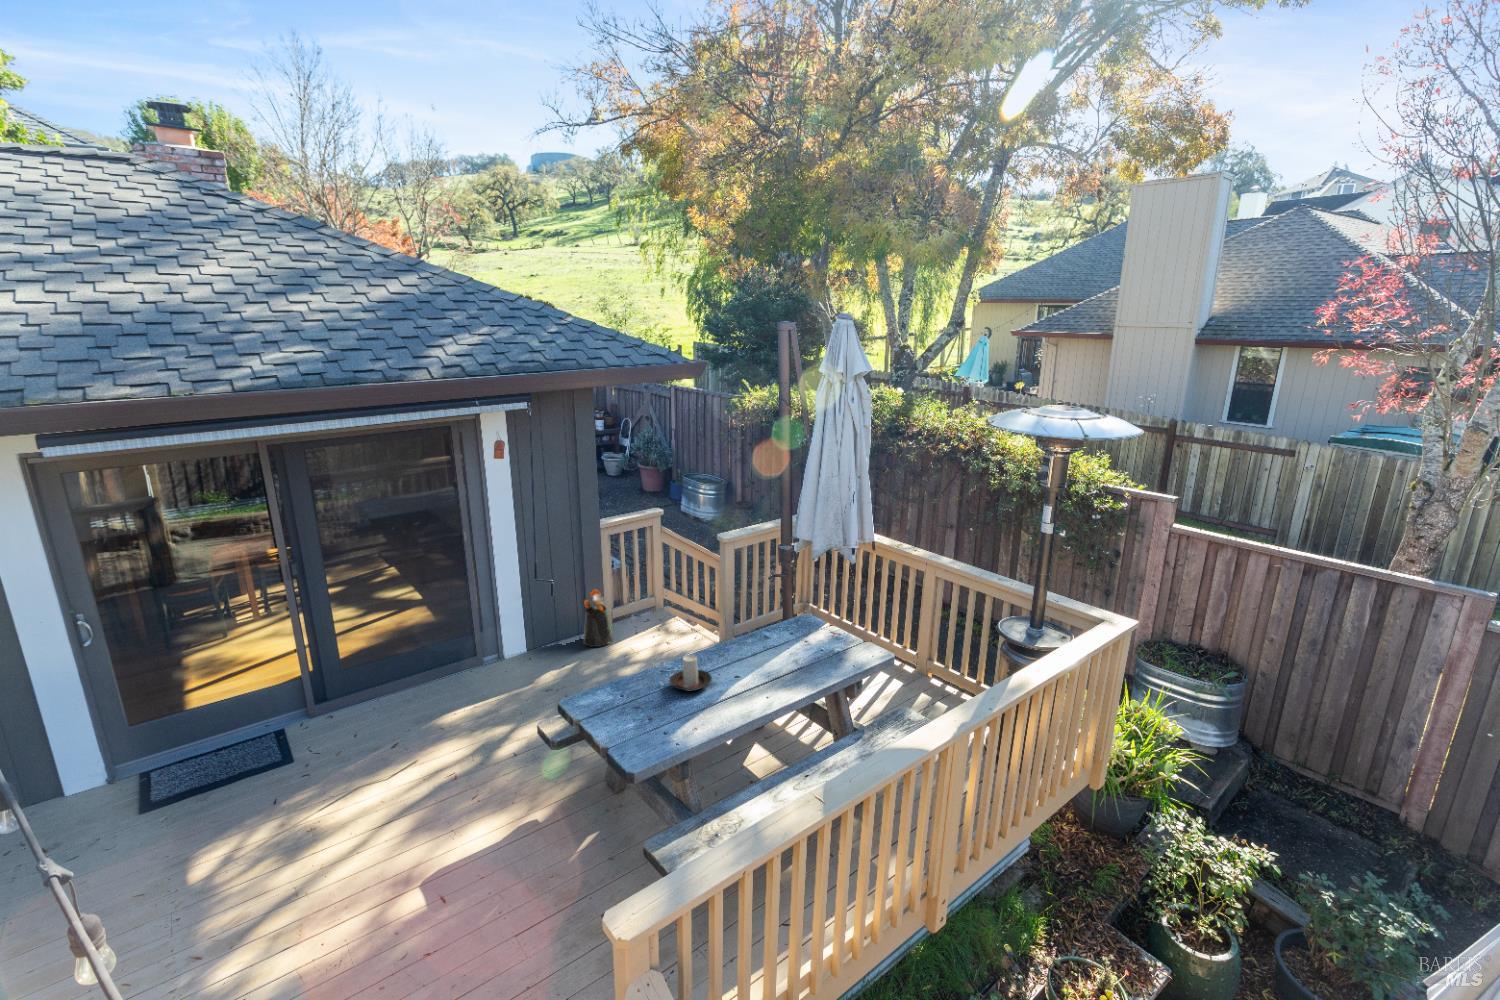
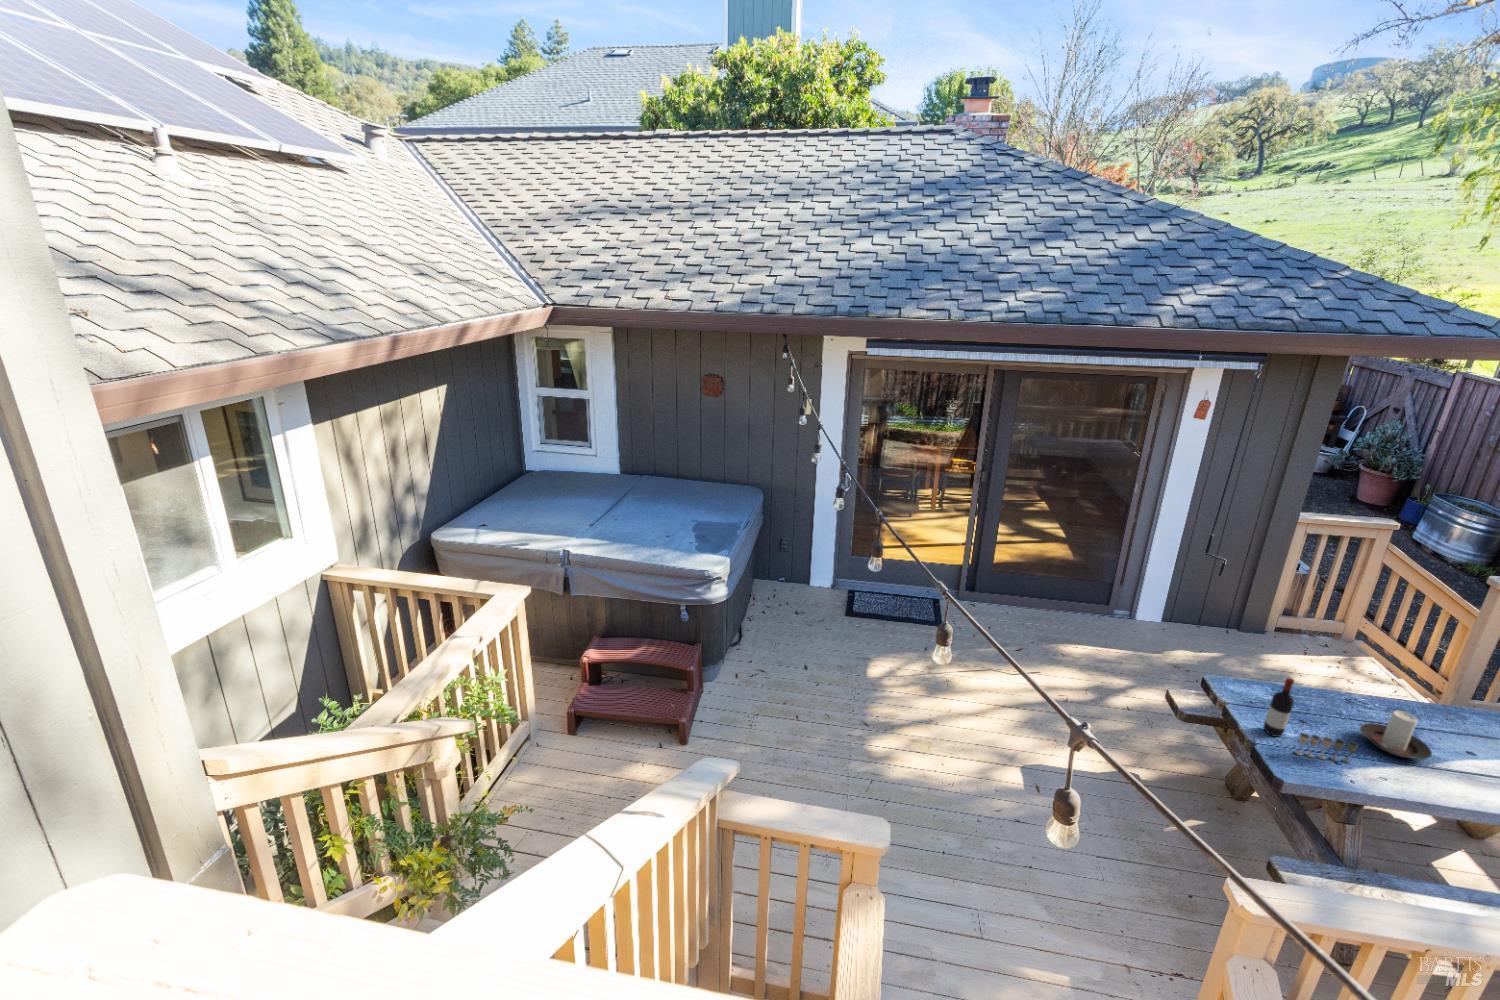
watering can: present [583,590,613,647] -> none [1227,587,1276,652]
wine bottle: none [606,665,623,720] -> present [1263,678,1294,737]
wine glass: none [631,696,669,727] -> present [1295,733,1358,763]

